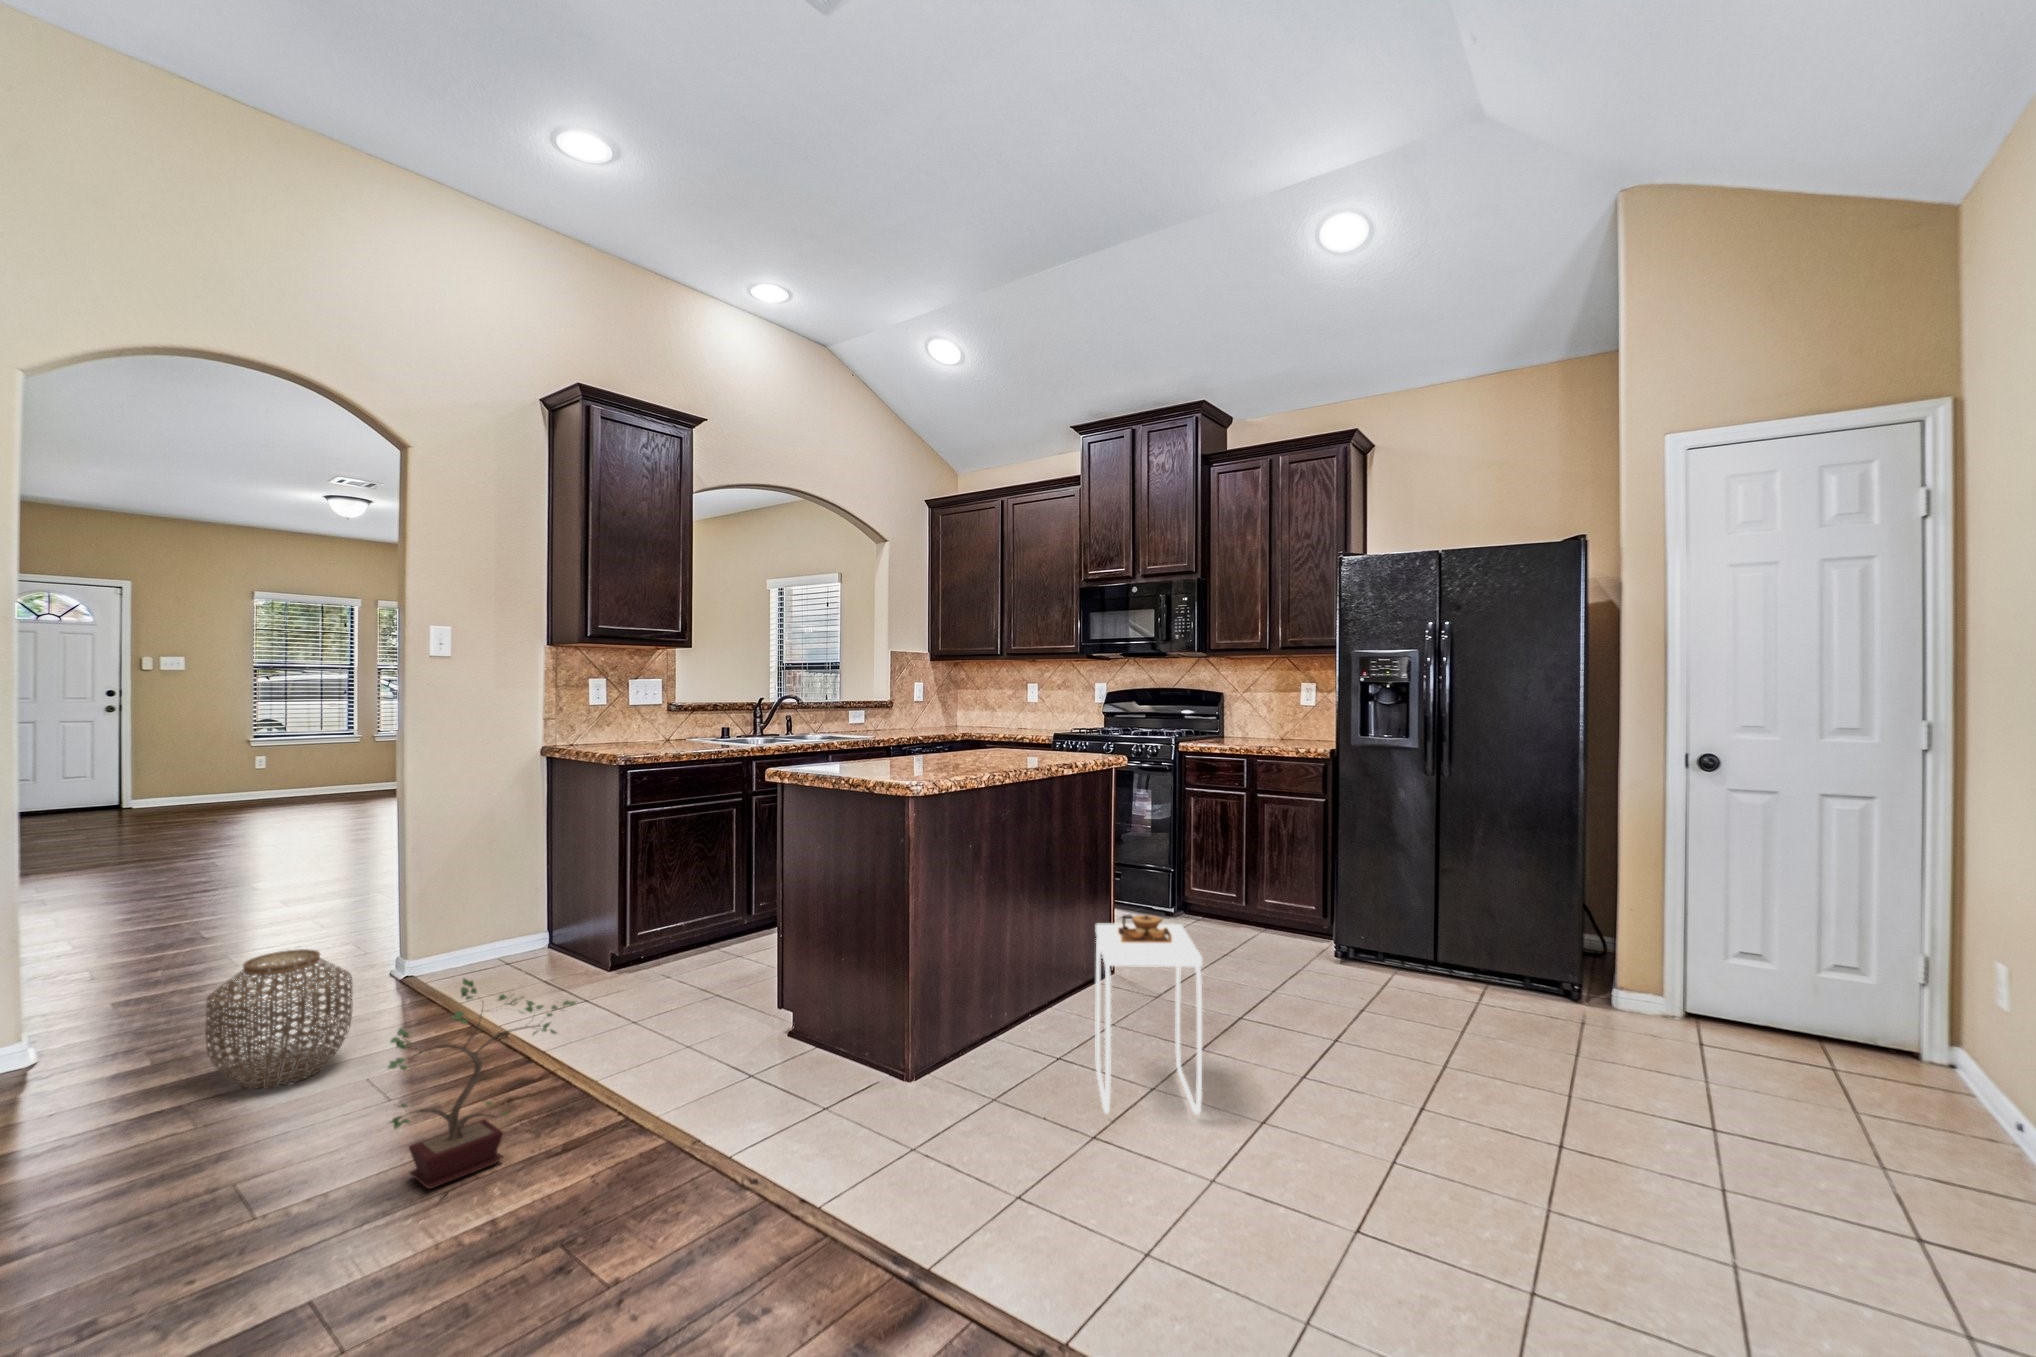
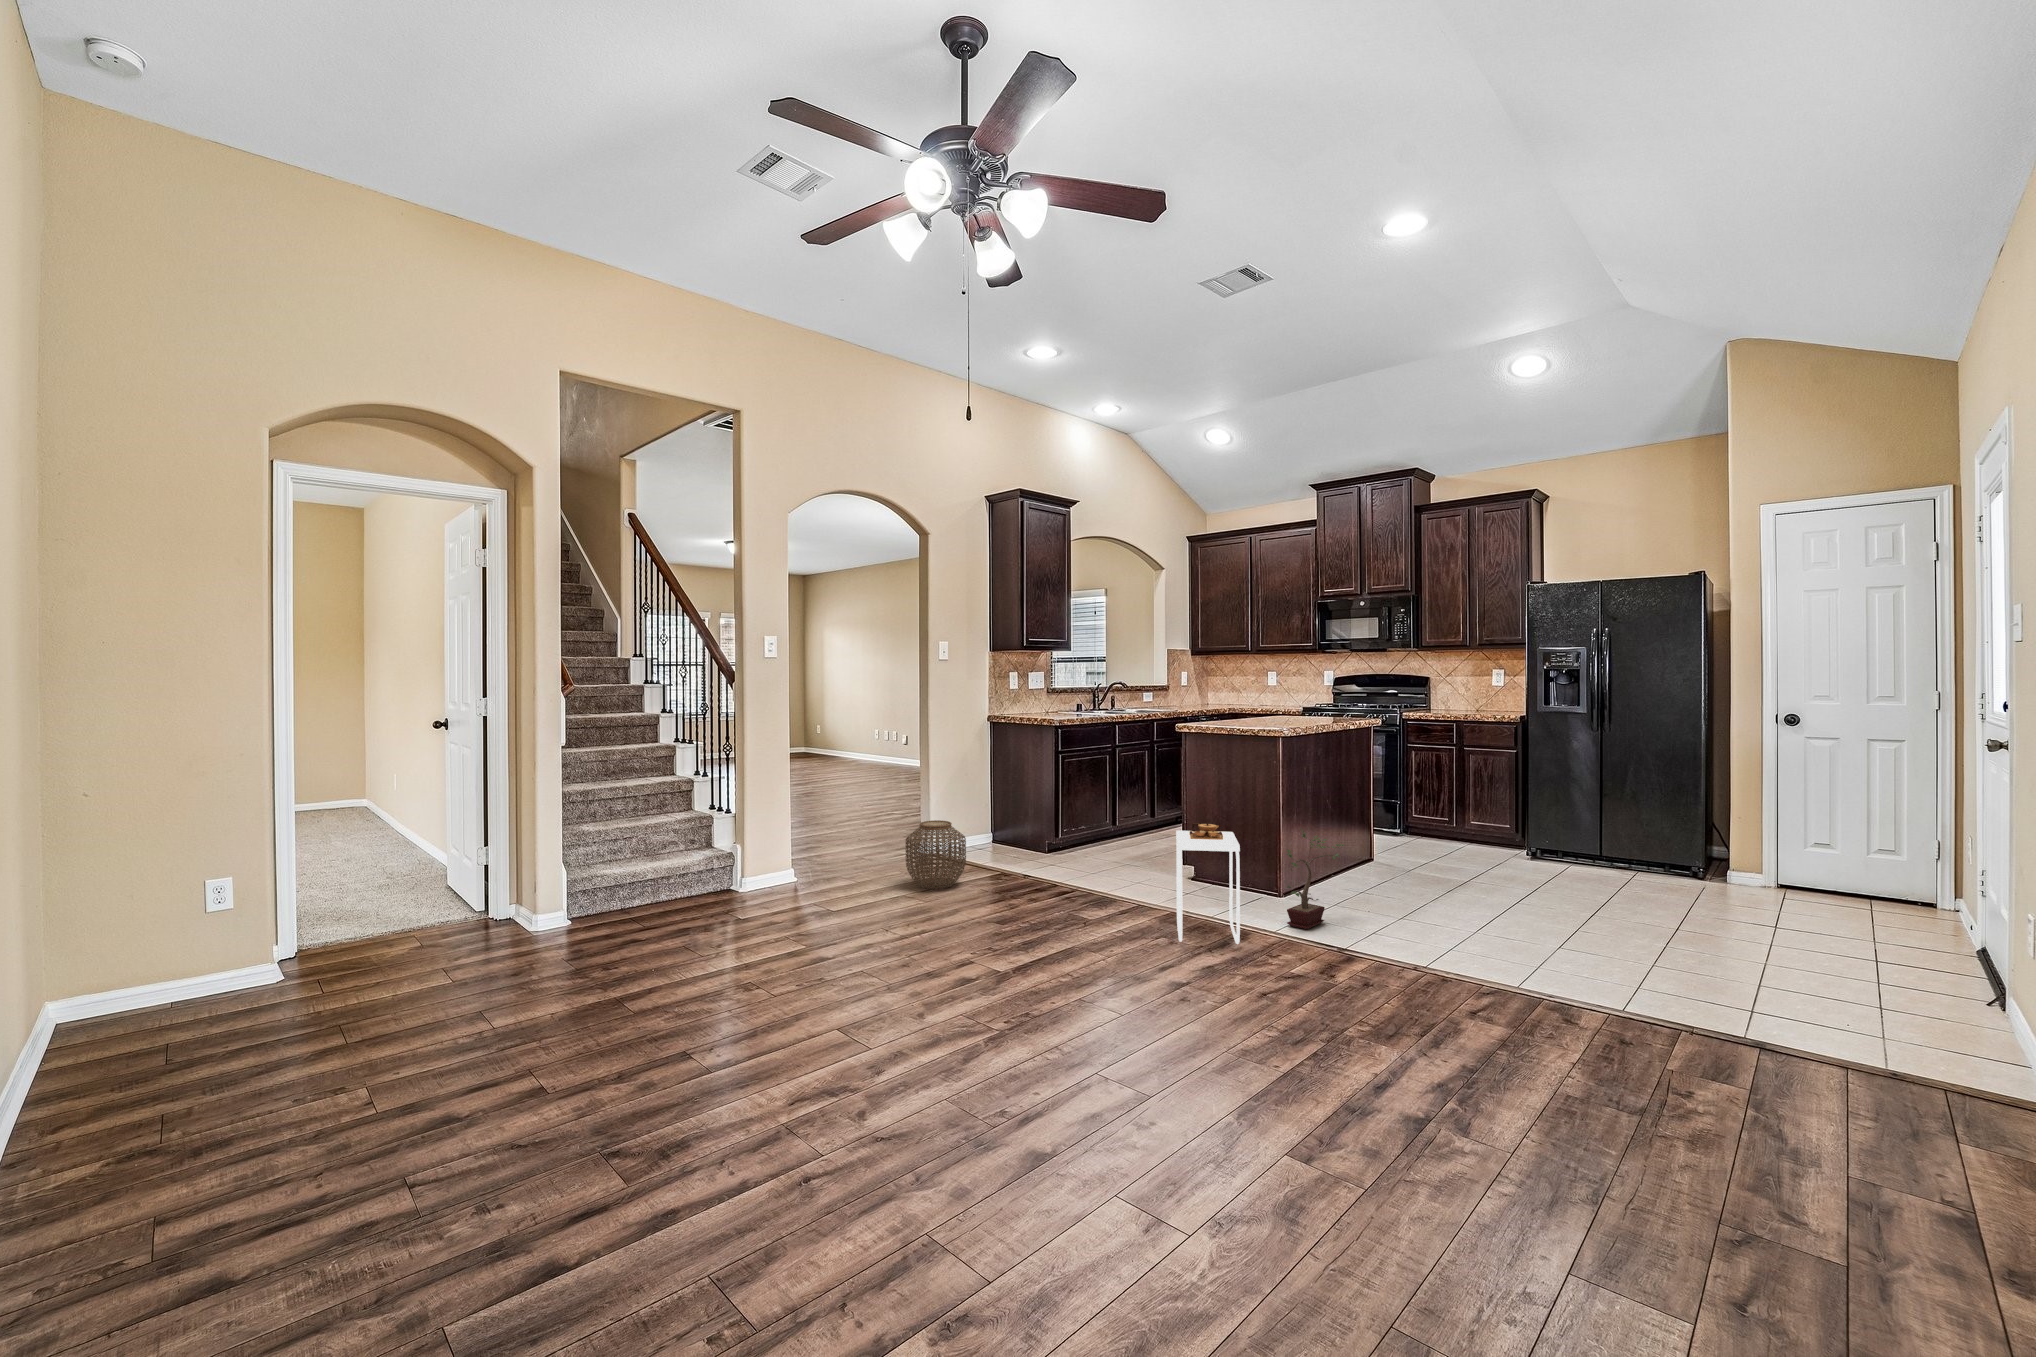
side table: present [1095,915,1202,1114] -> present [1176,823,1240,944]
potted plant: present [388,979,576,1189] -> present [1287,829,1344,929]

